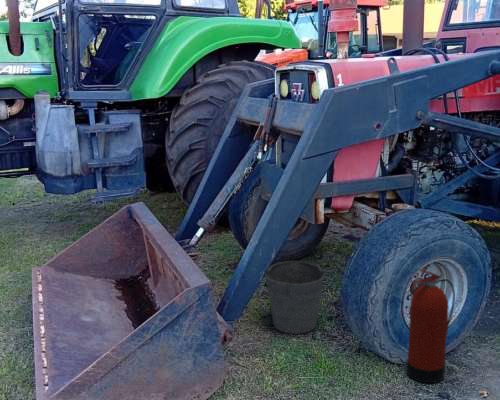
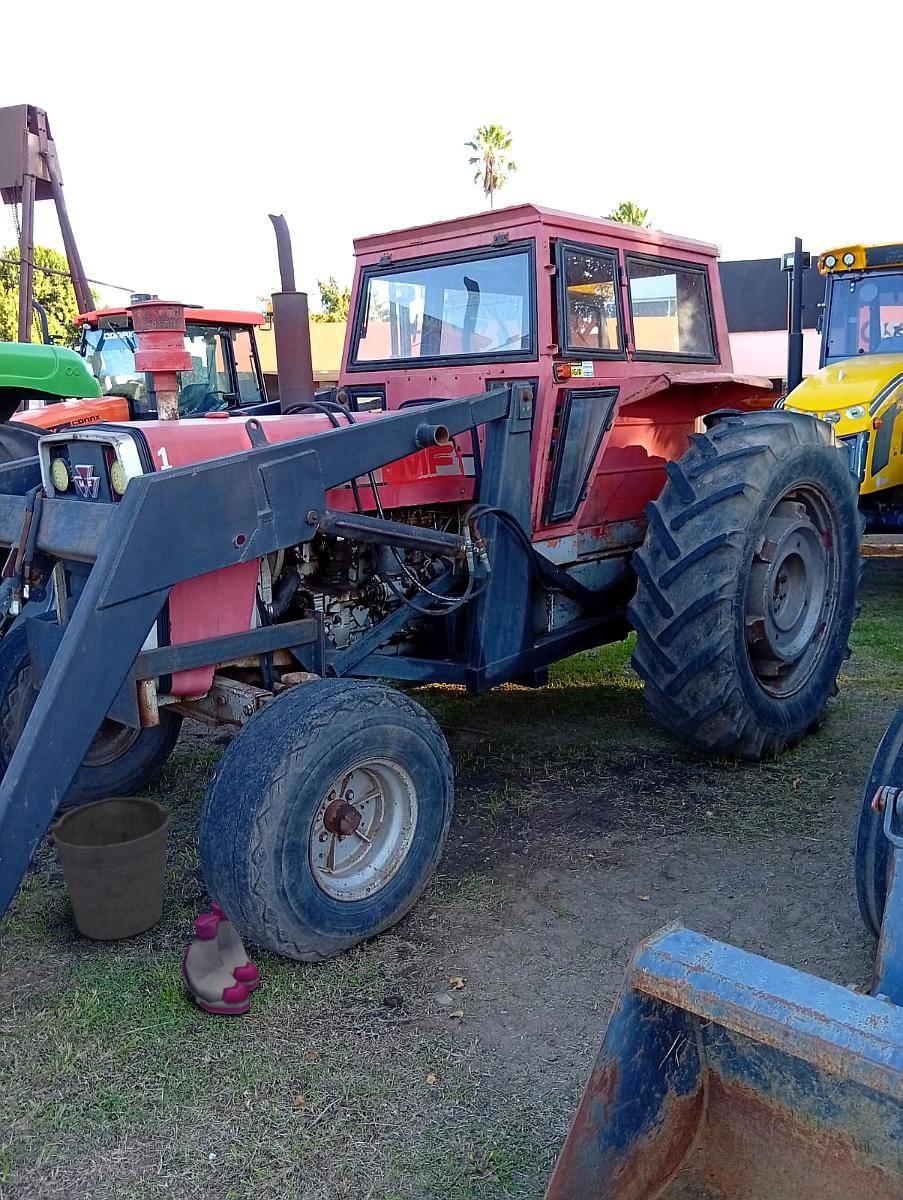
fire extinguisher: present [406,269,455,383] -> none [326,788,399,987]
boots: none [327,318,368,383] -> present [181,900,259,1014]

